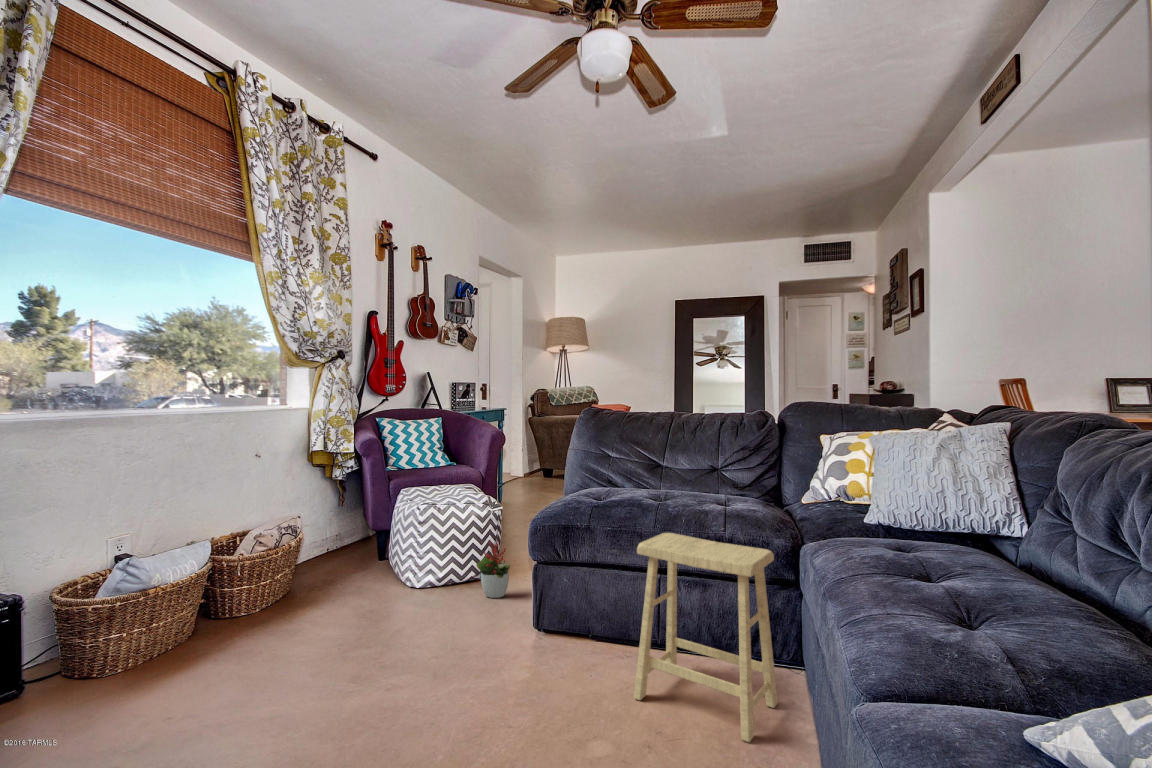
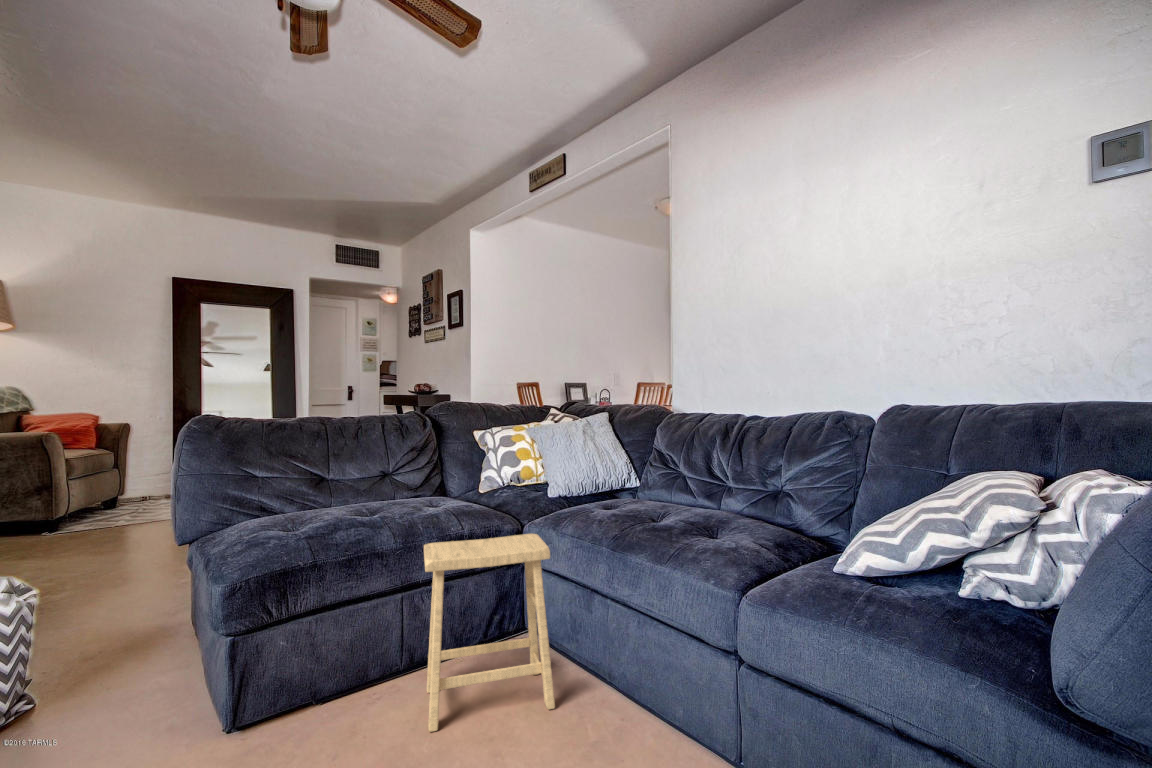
decorative plant: present [476,542,510,598] -> none [46,636,116,732]

